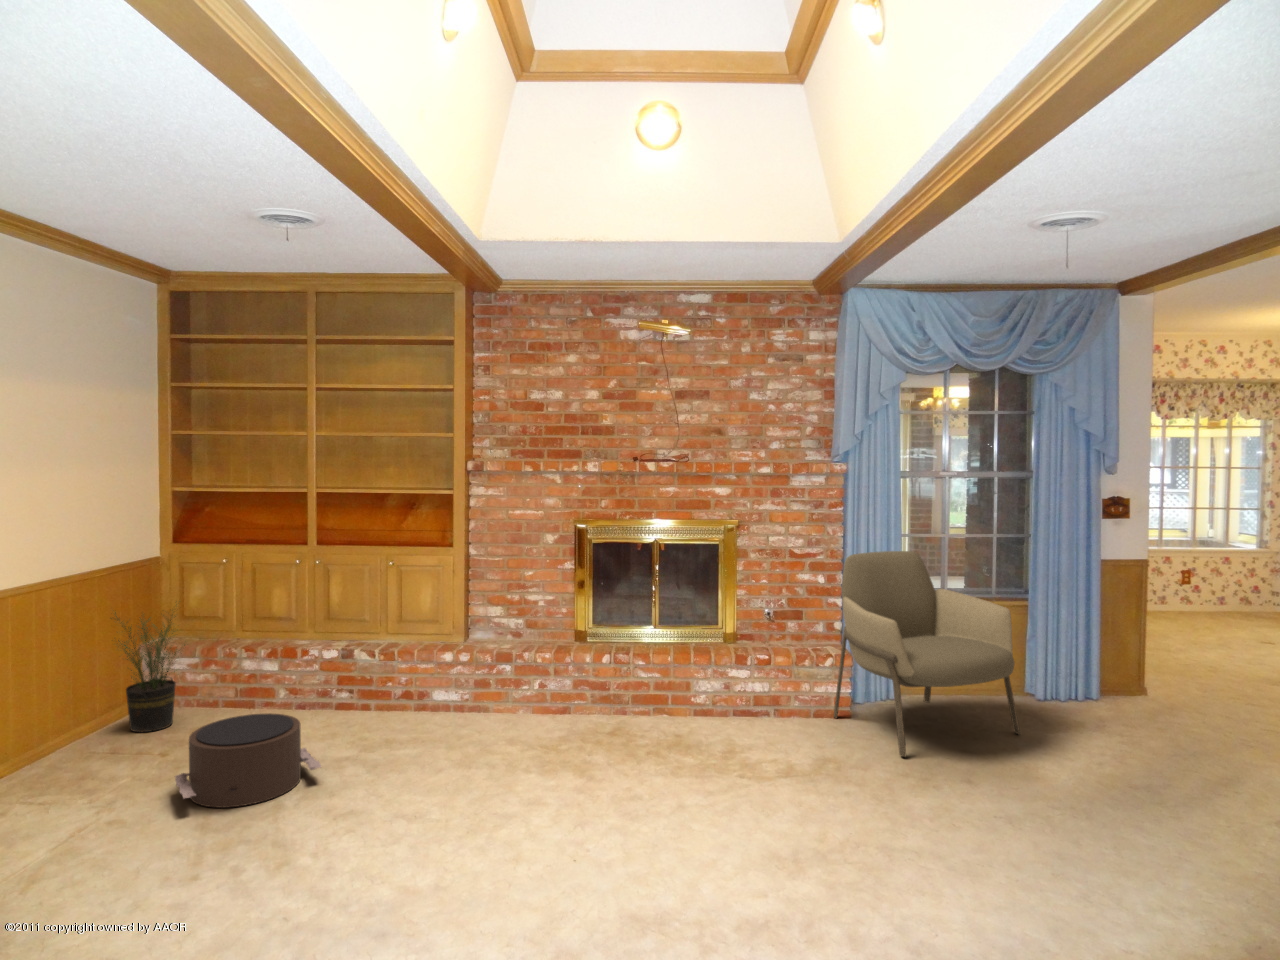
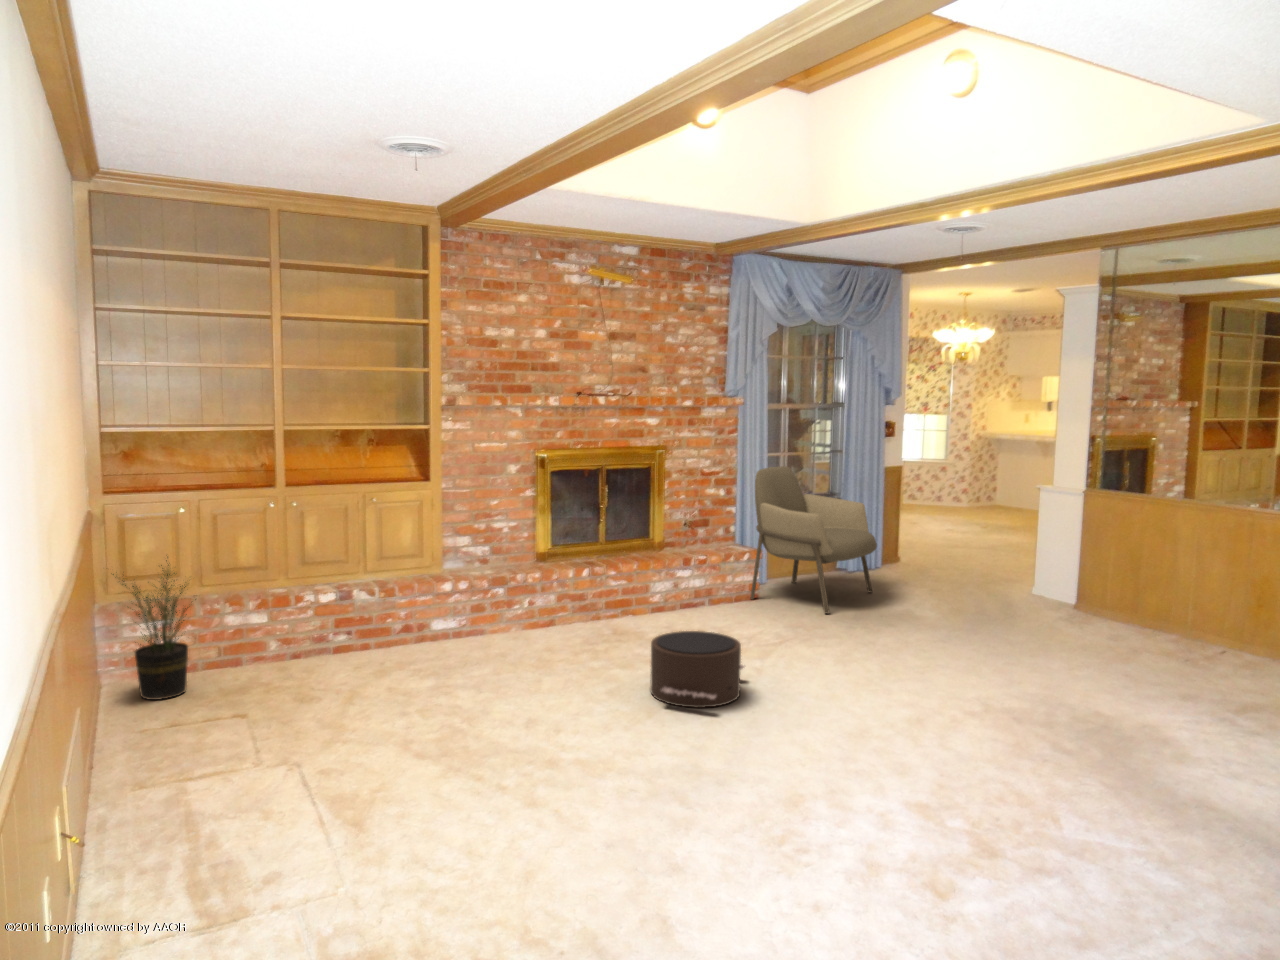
pouf: present [175,713,321,808] -> present [650,631,744,708]

